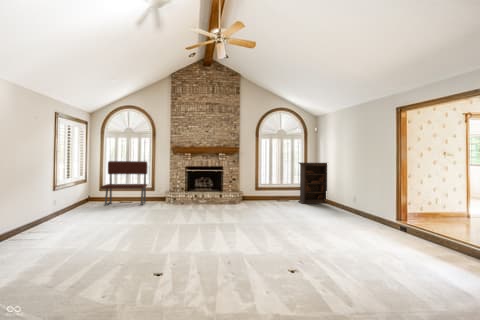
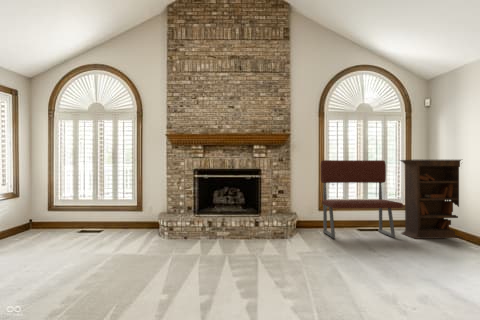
bench: present [101,161,148,206] -> present [321,160,403,238]

